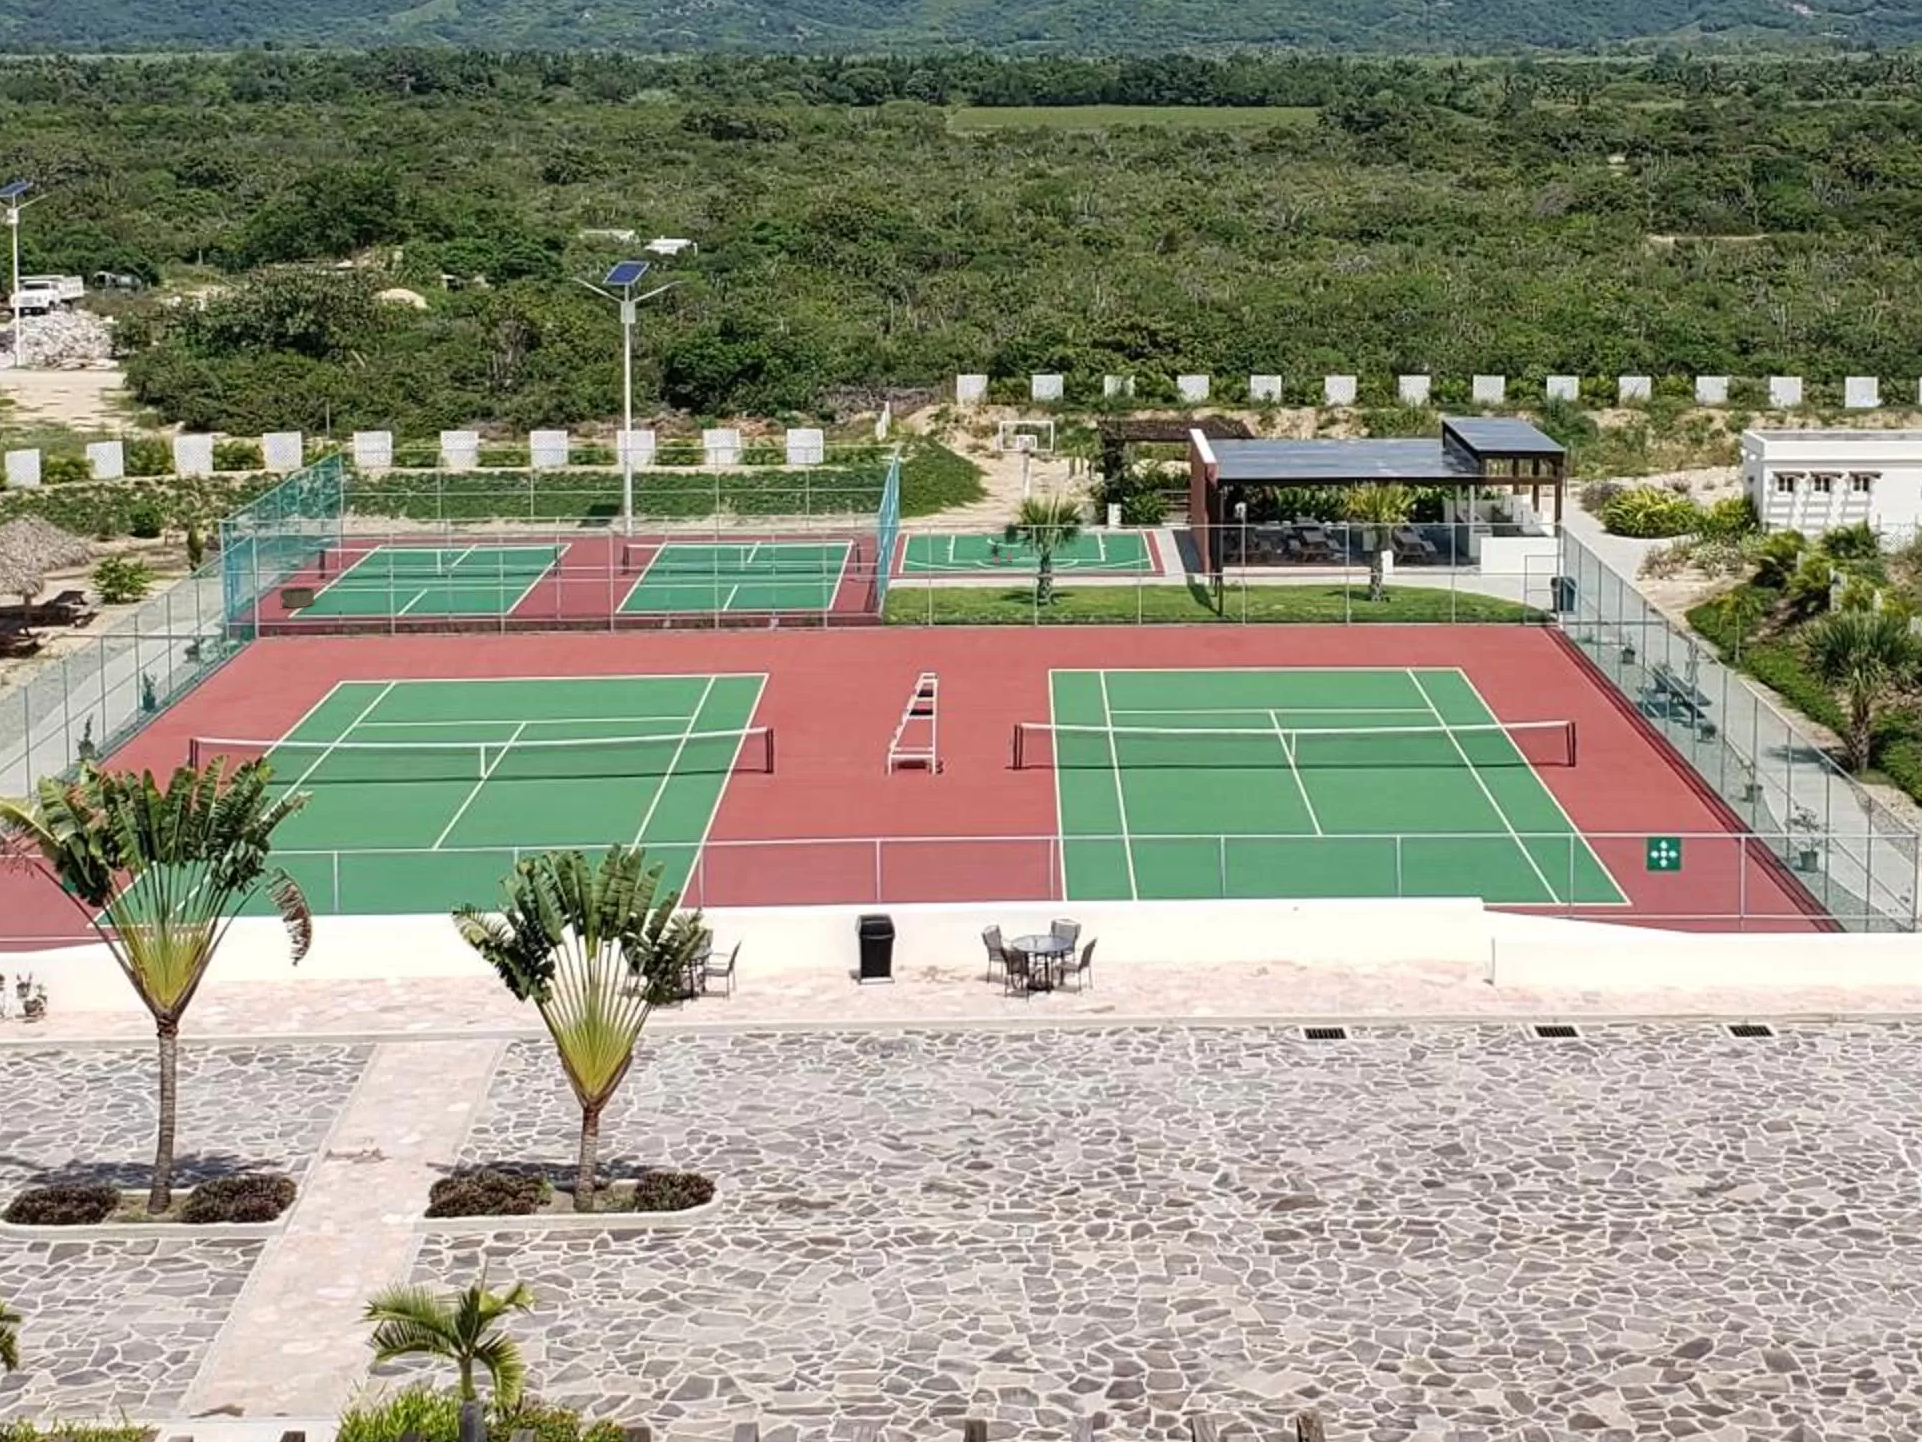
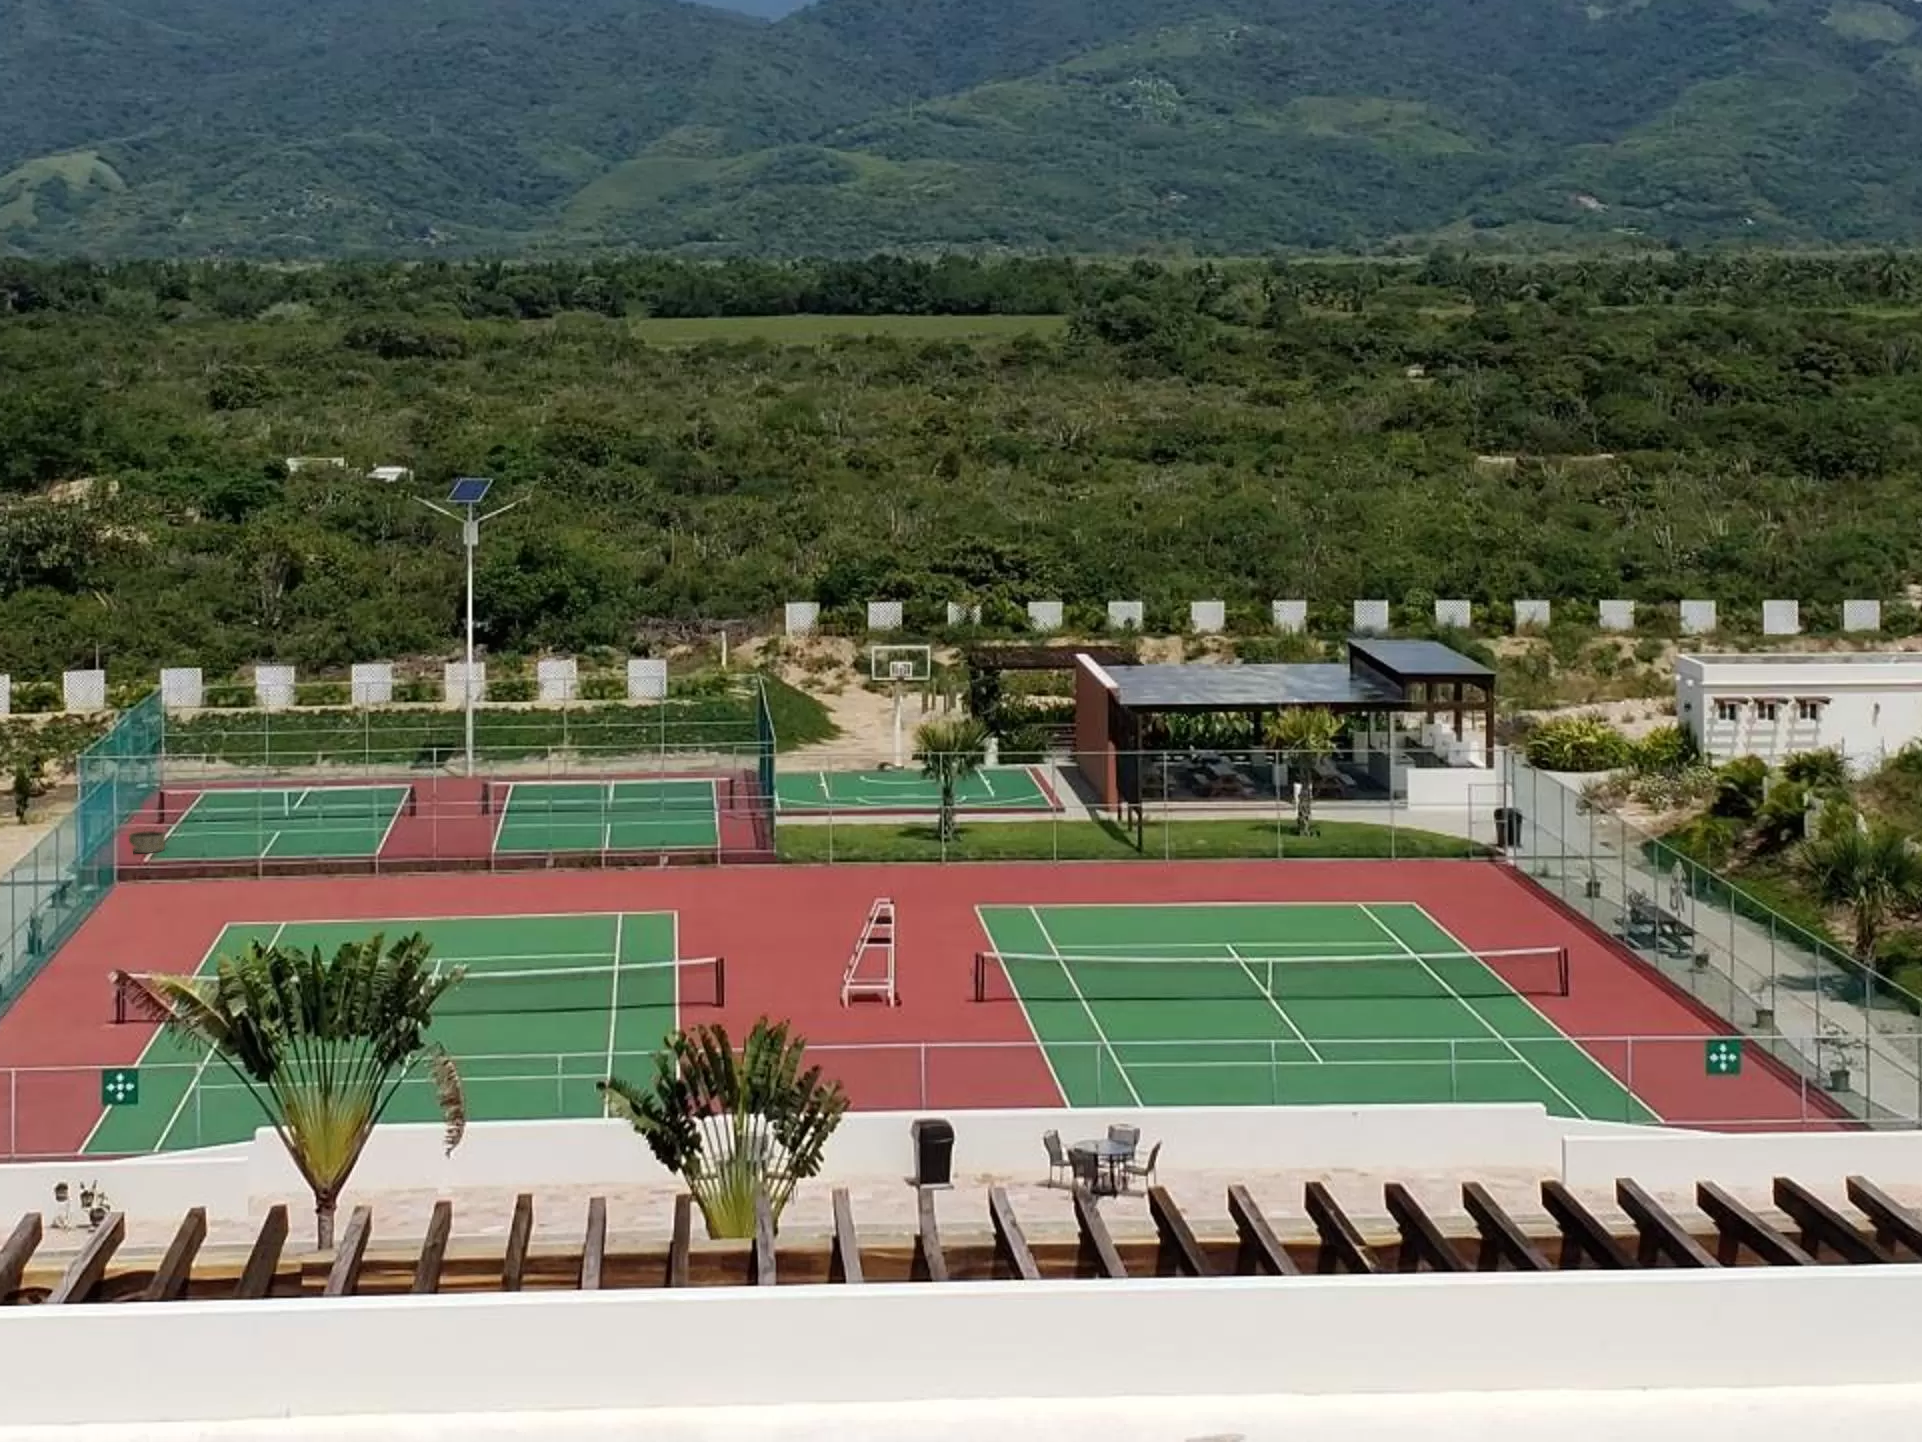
potted plant: present [990,522,1018,564] -> none [871,756,907,804]

